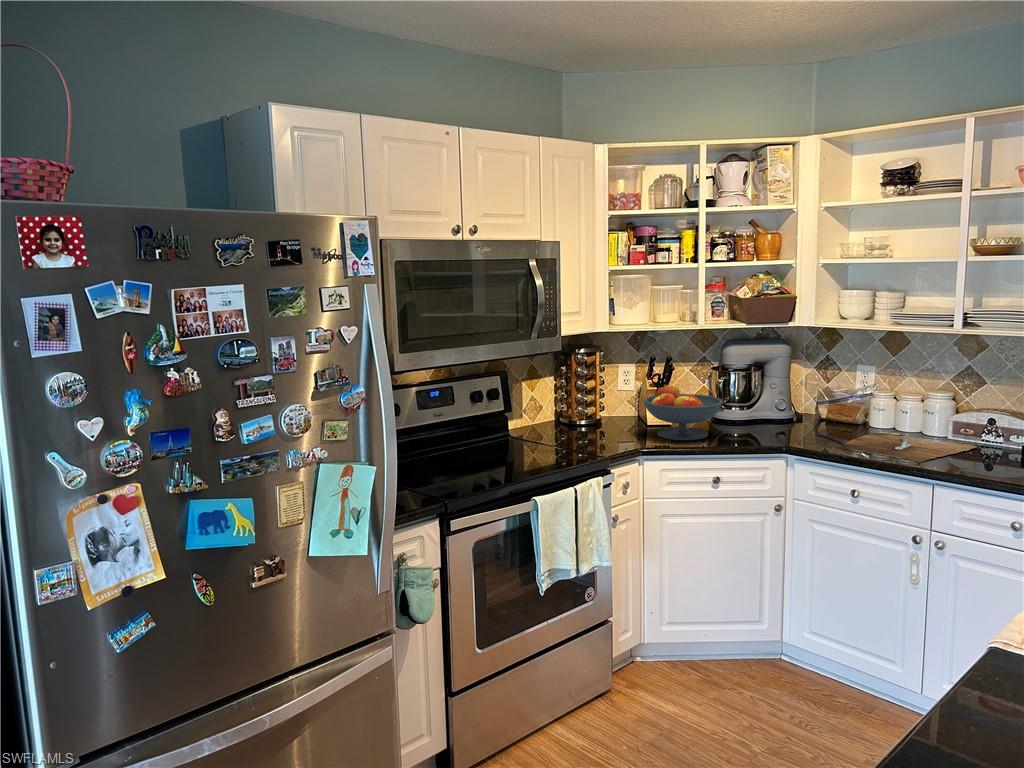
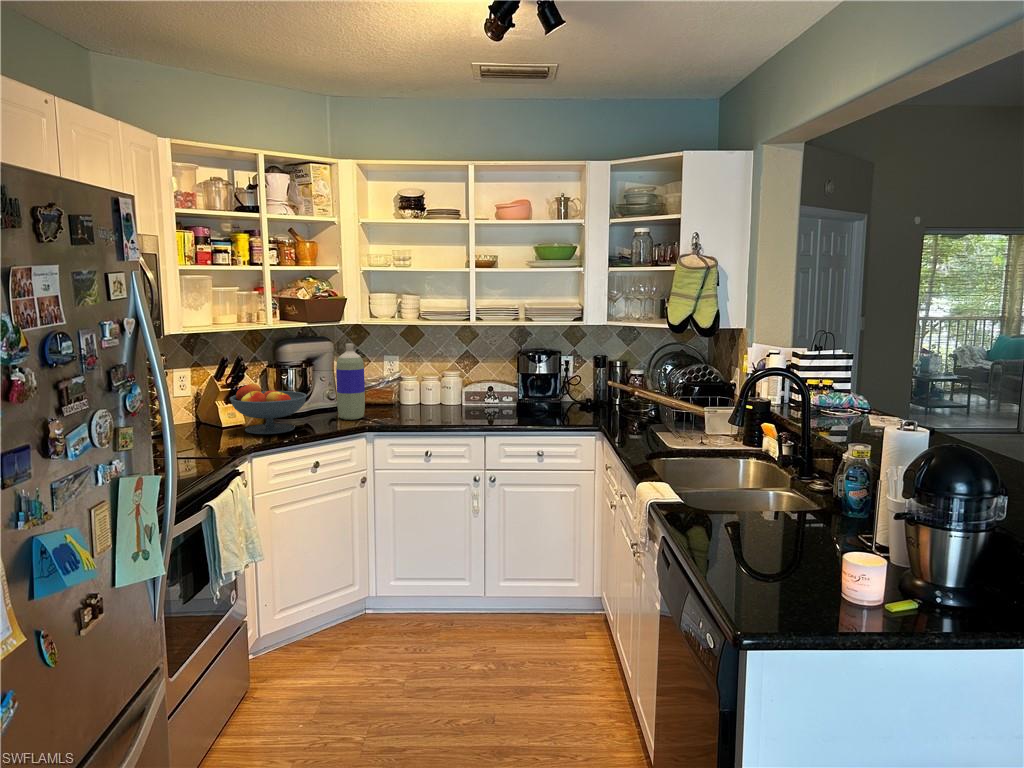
bottle: none [770,349,804,436] -> present [336,344,365,420]
cutting board: present [841,432,976,462] -> none [404,407,486,422]

